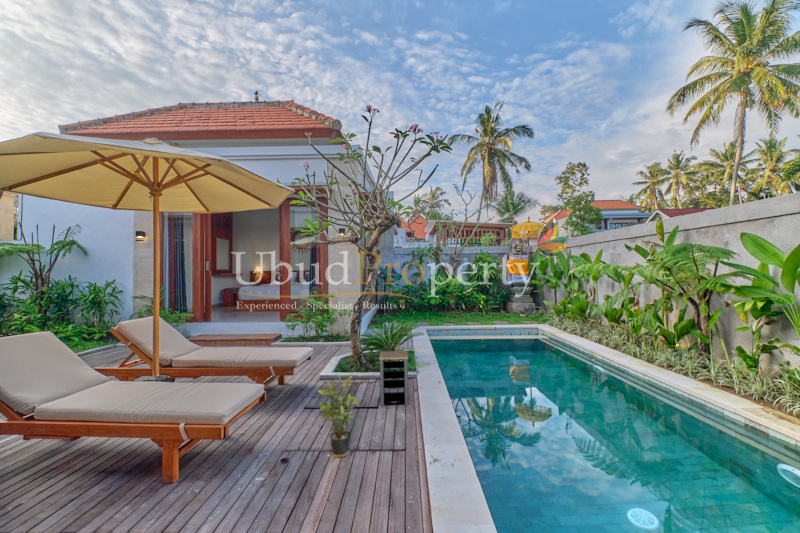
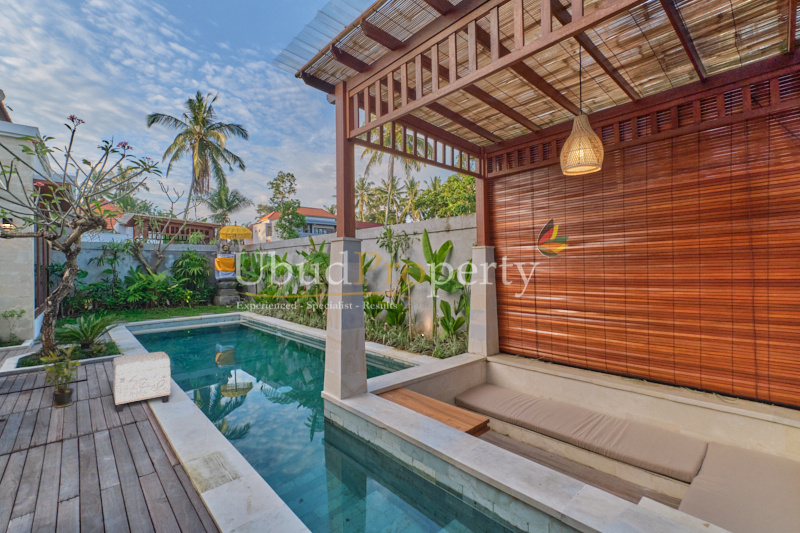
side table: present [379,351,408,406] -> none [88,332,121,379]
ottoman: none [382,403,456,500] -> present [113,352,171,412]

